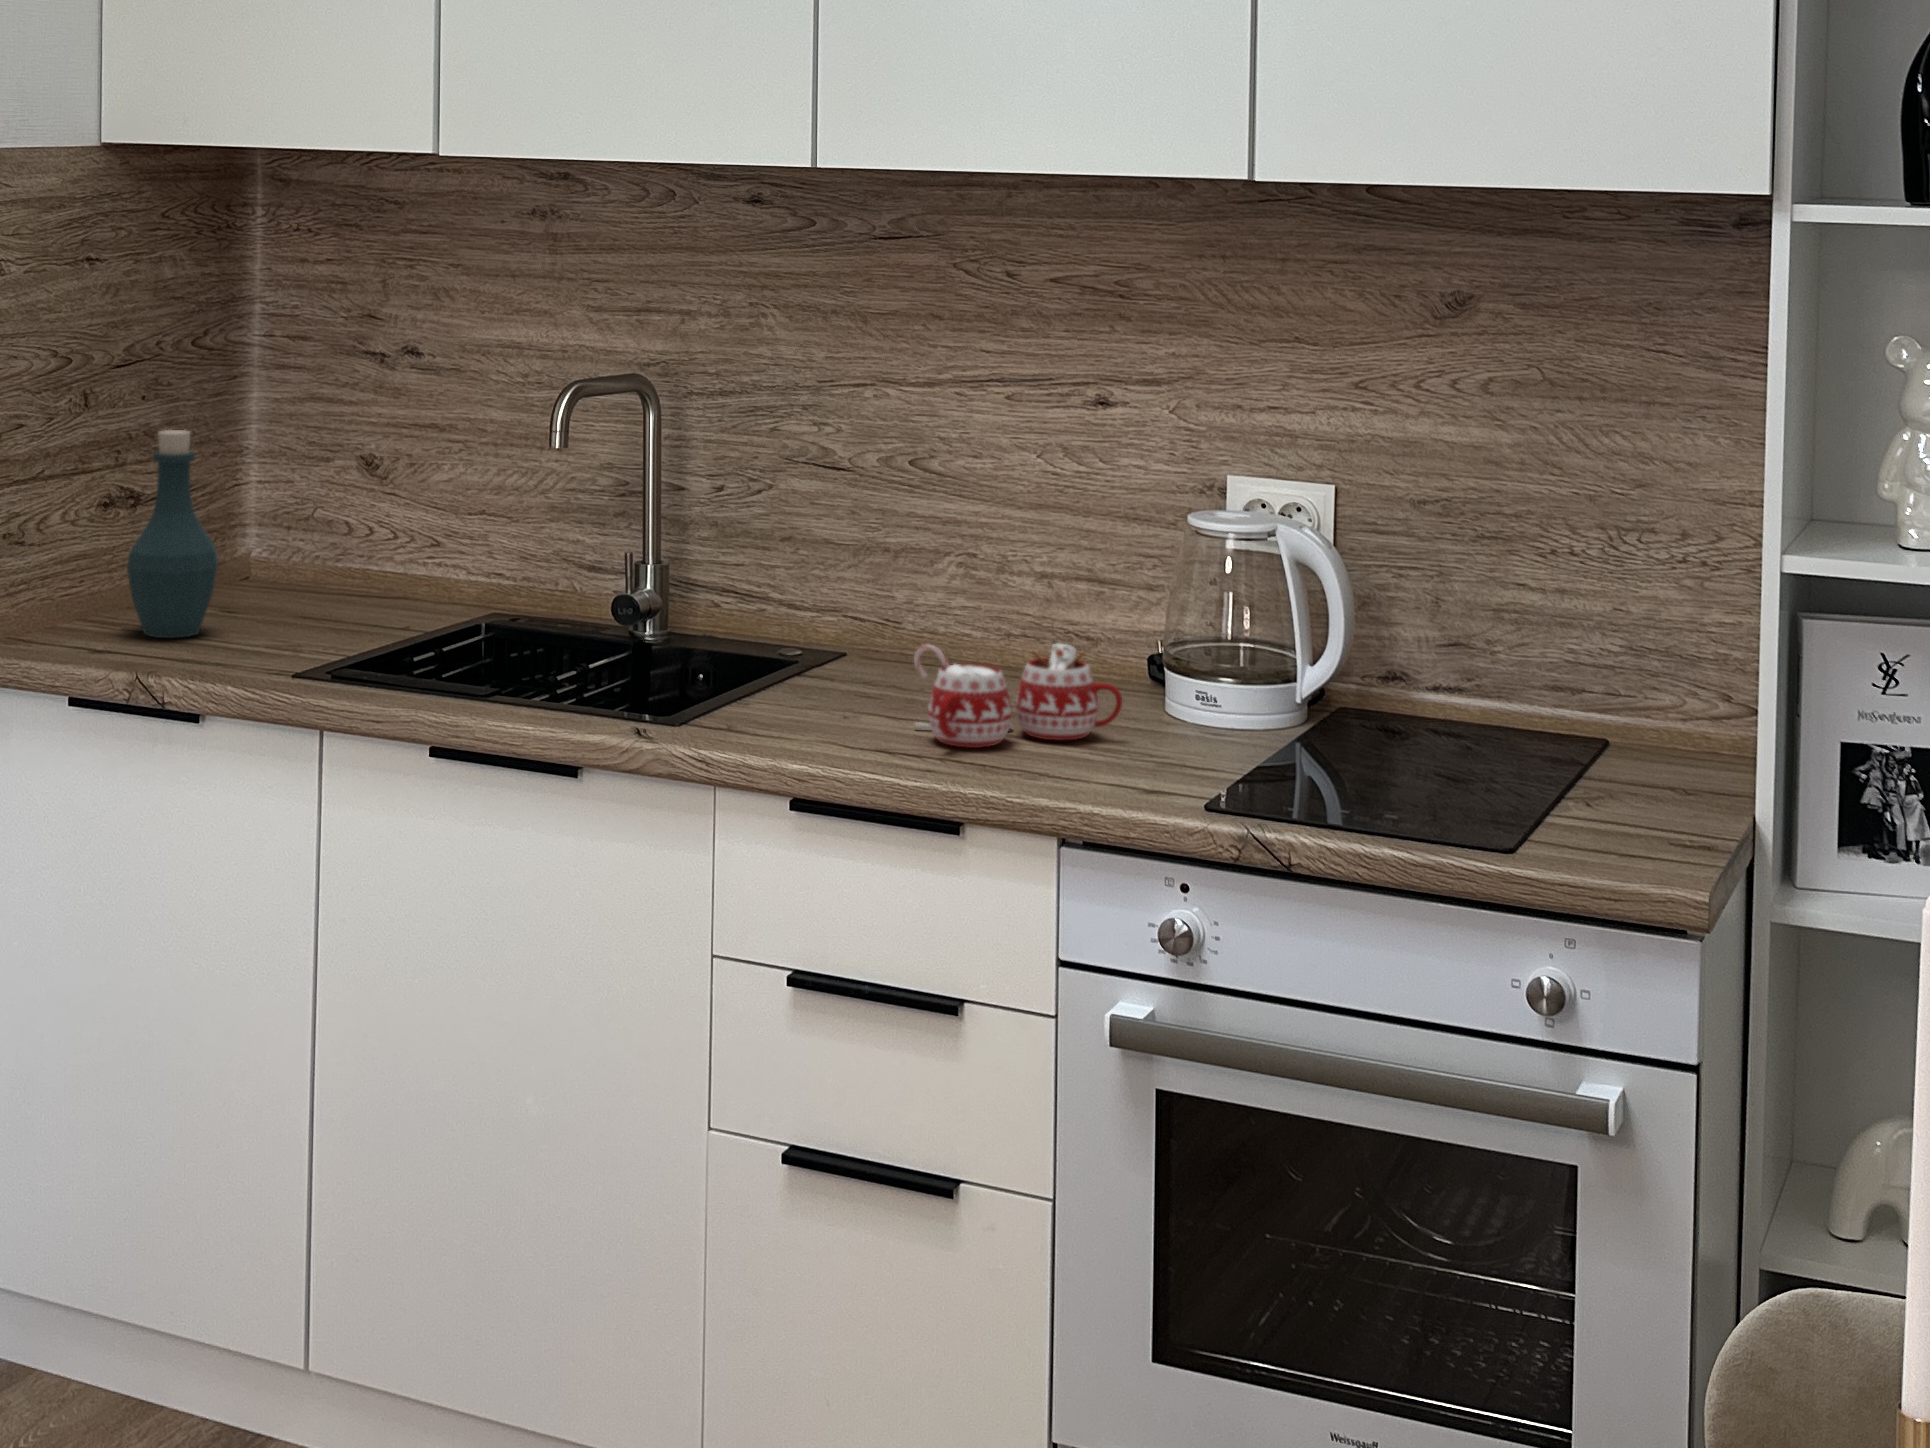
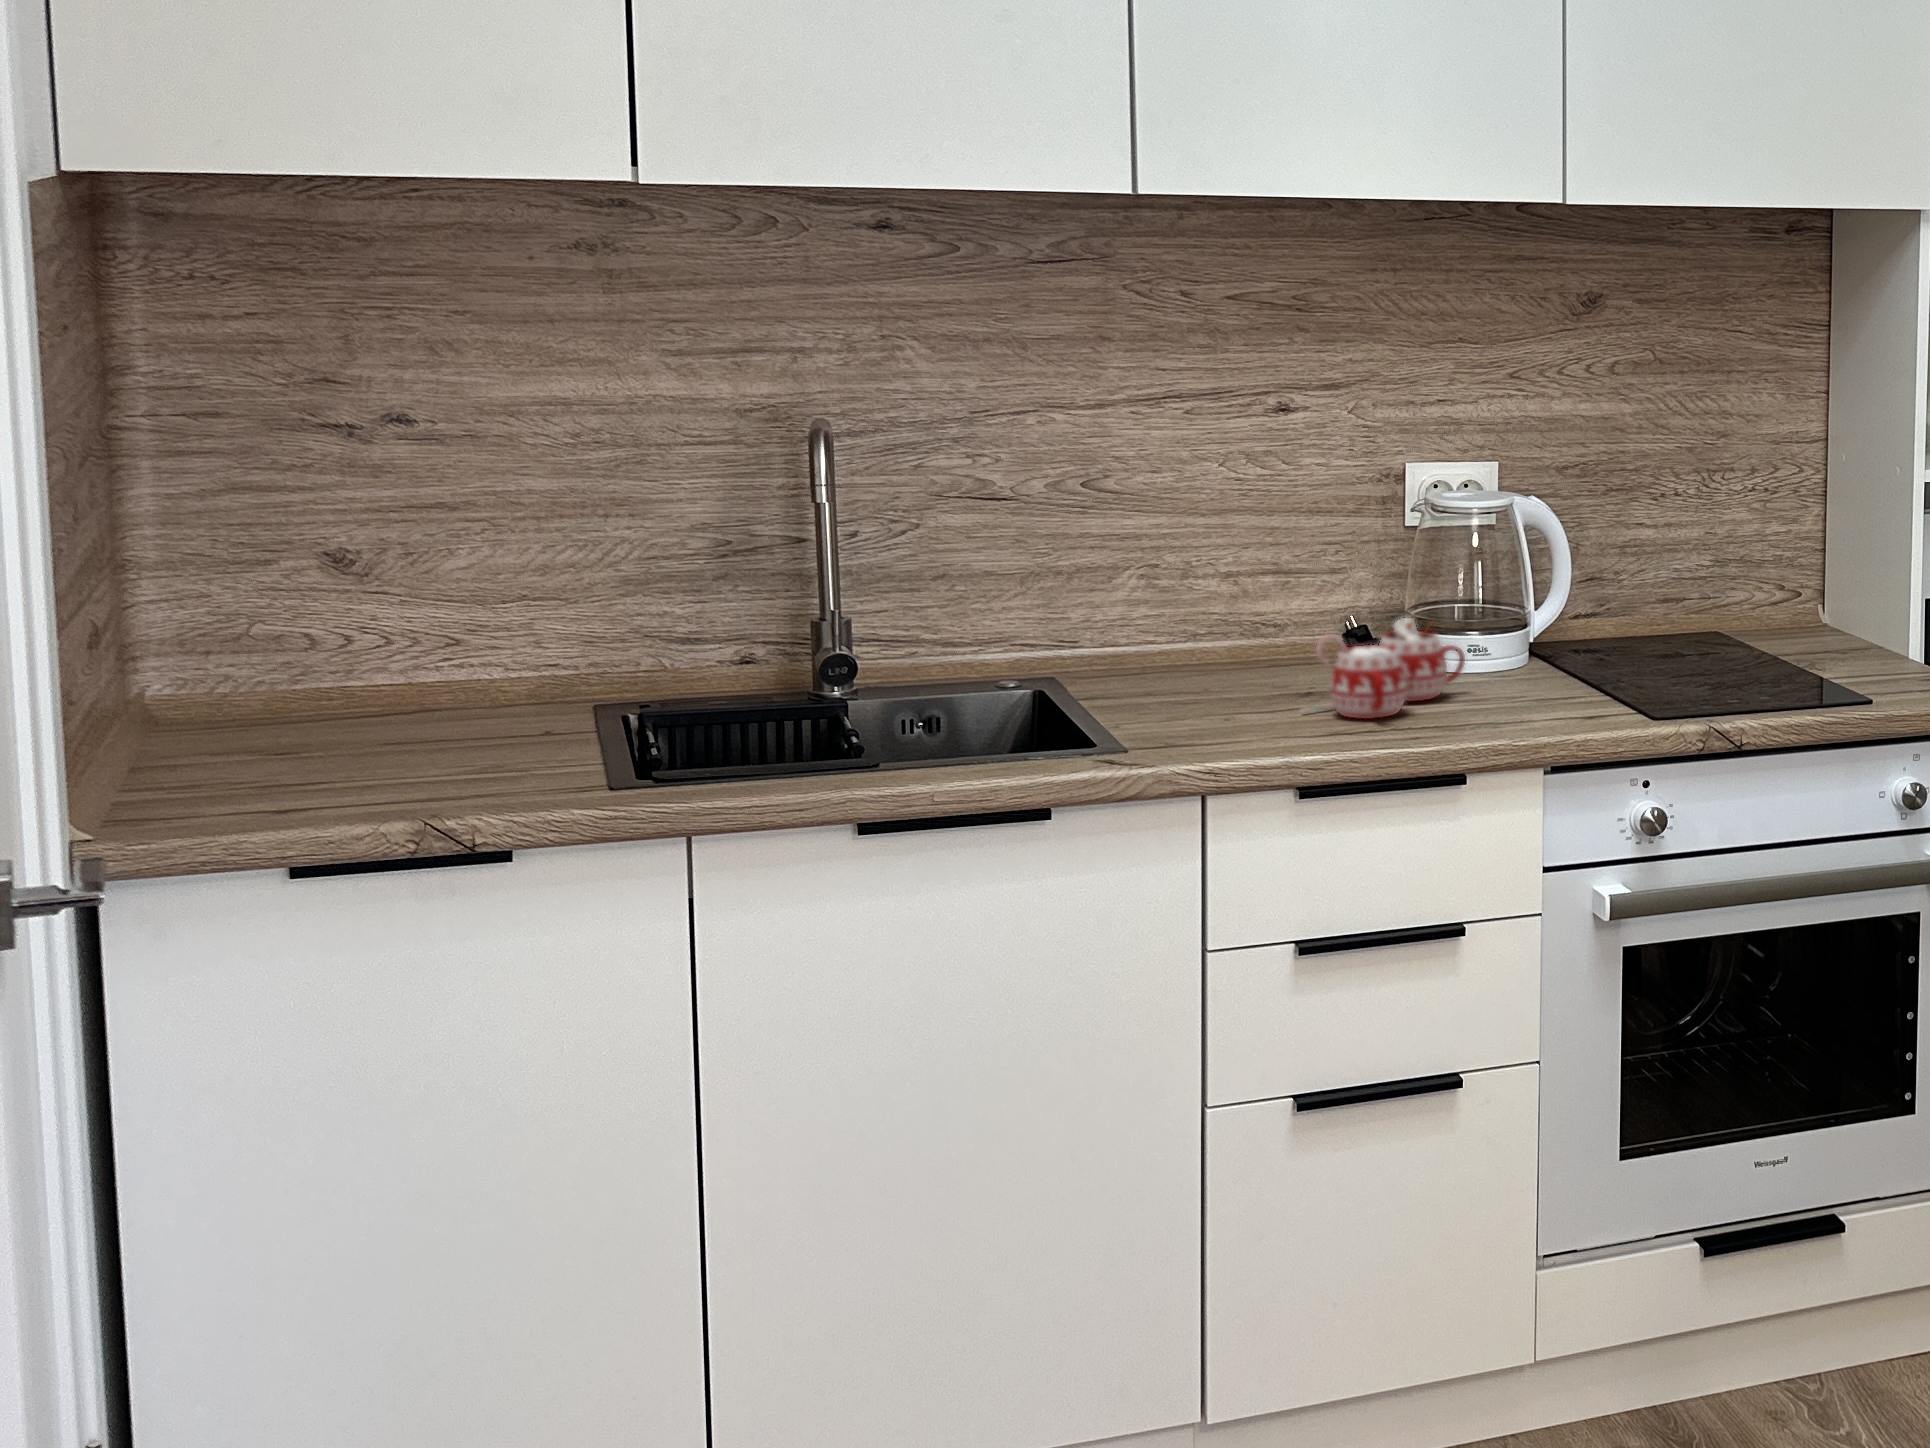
bottle: present [127,430,218,638] -> none [213,535,348,792]

